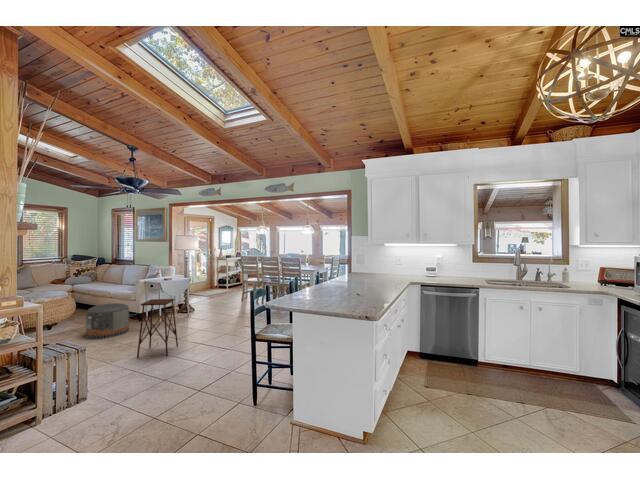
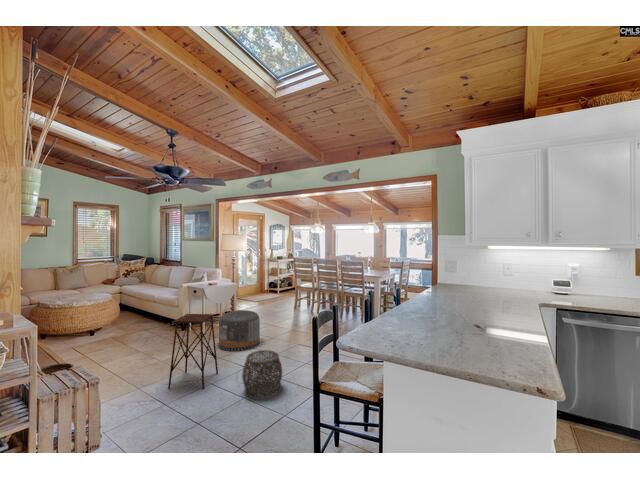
pouf: present [86,303,129,339] -> present [219,310,260,351]
woven basket: none [199,324,232,357] -> present [242,350,282,397]

